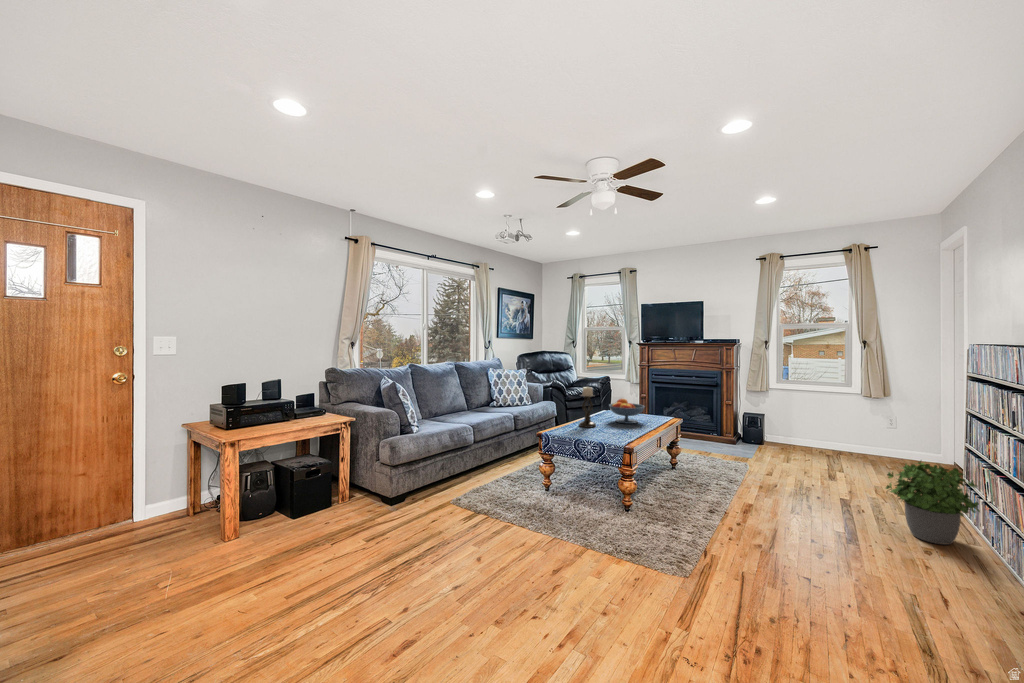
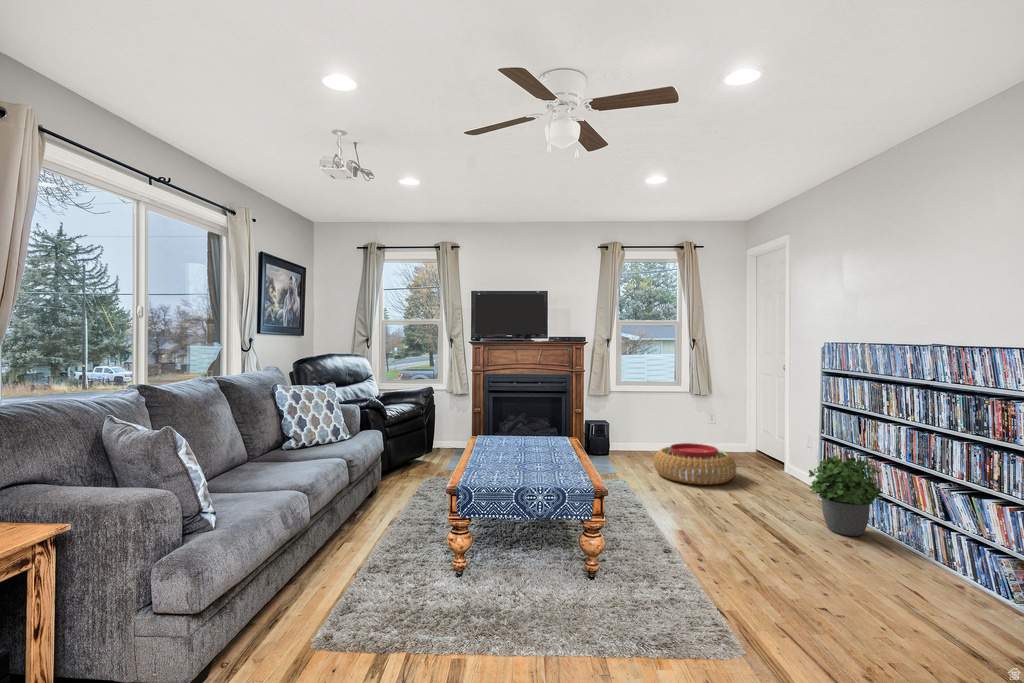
candle holder: present [579,386,596,428] -> none [482,403,507,467]
fruit bowl: present [609,399,644,424] -> none [506,417,555,452]
pouf: none [784,440,876,482] -> present [654,443,736,485]

